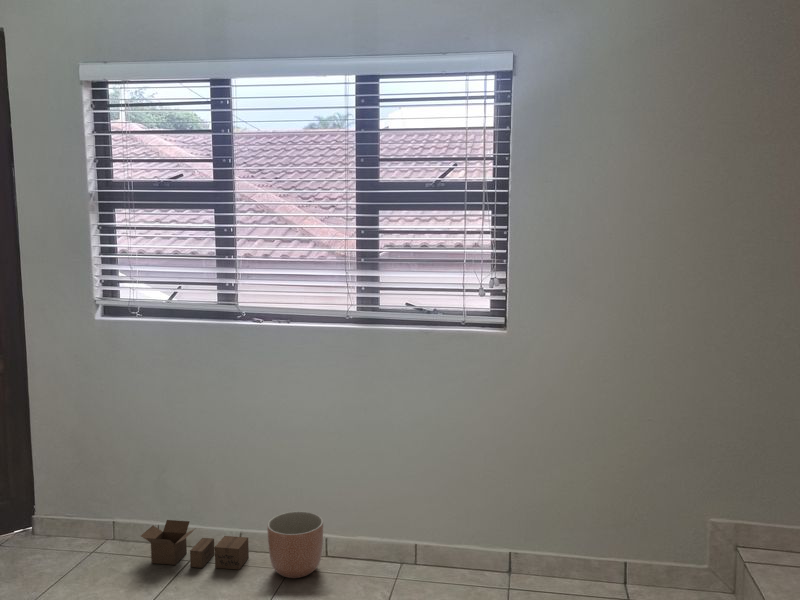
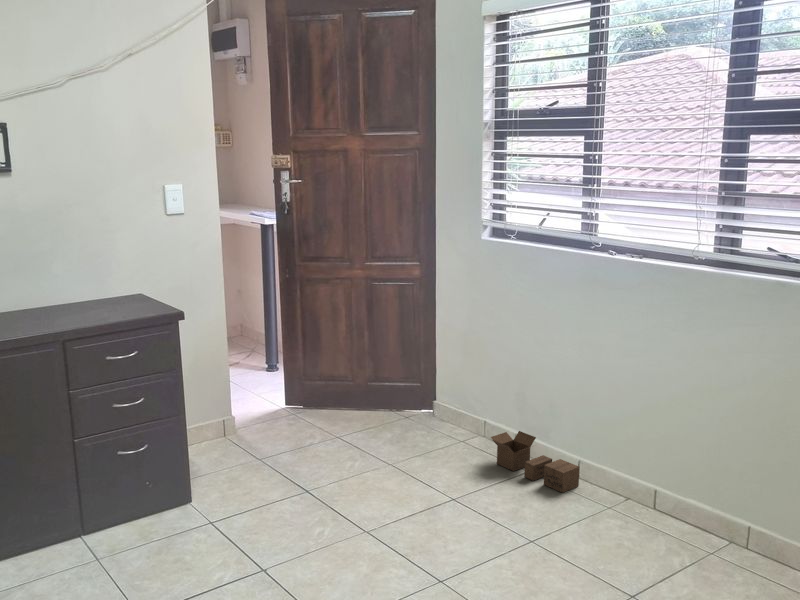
planter: present [267,511,323,578] -> none [586,452,645,519]

